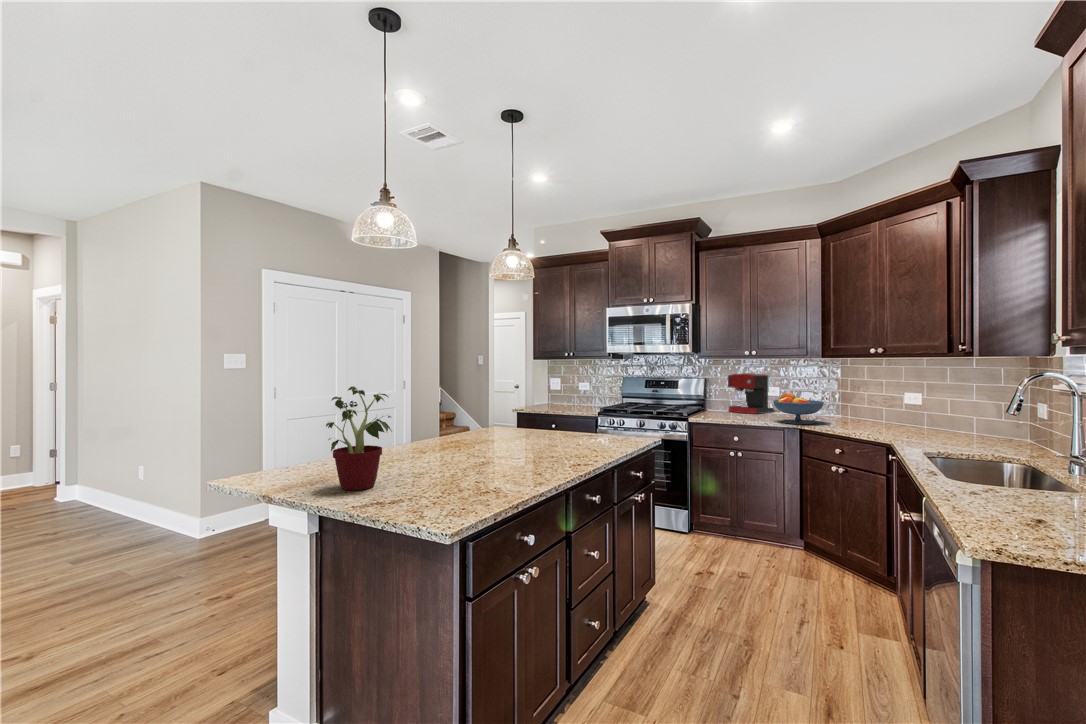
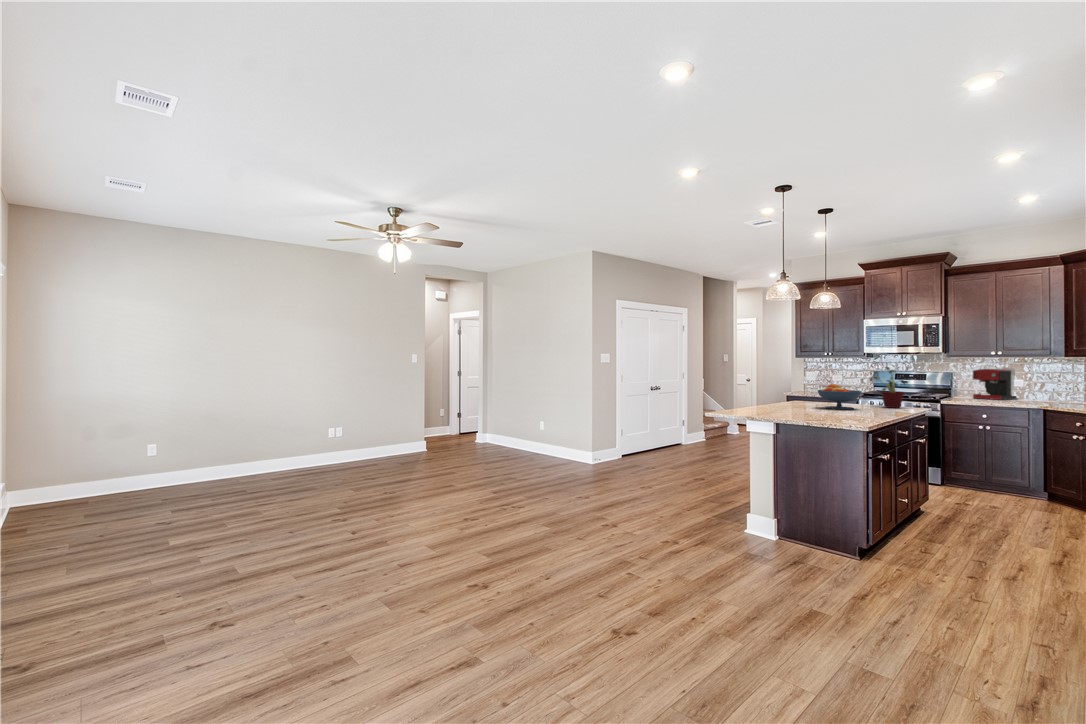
potted plant: present [326,386,392,491] -> present [870,366,906,408]
fruit bowl: present [773,393,824,424] -> present [818,384,862,409]

